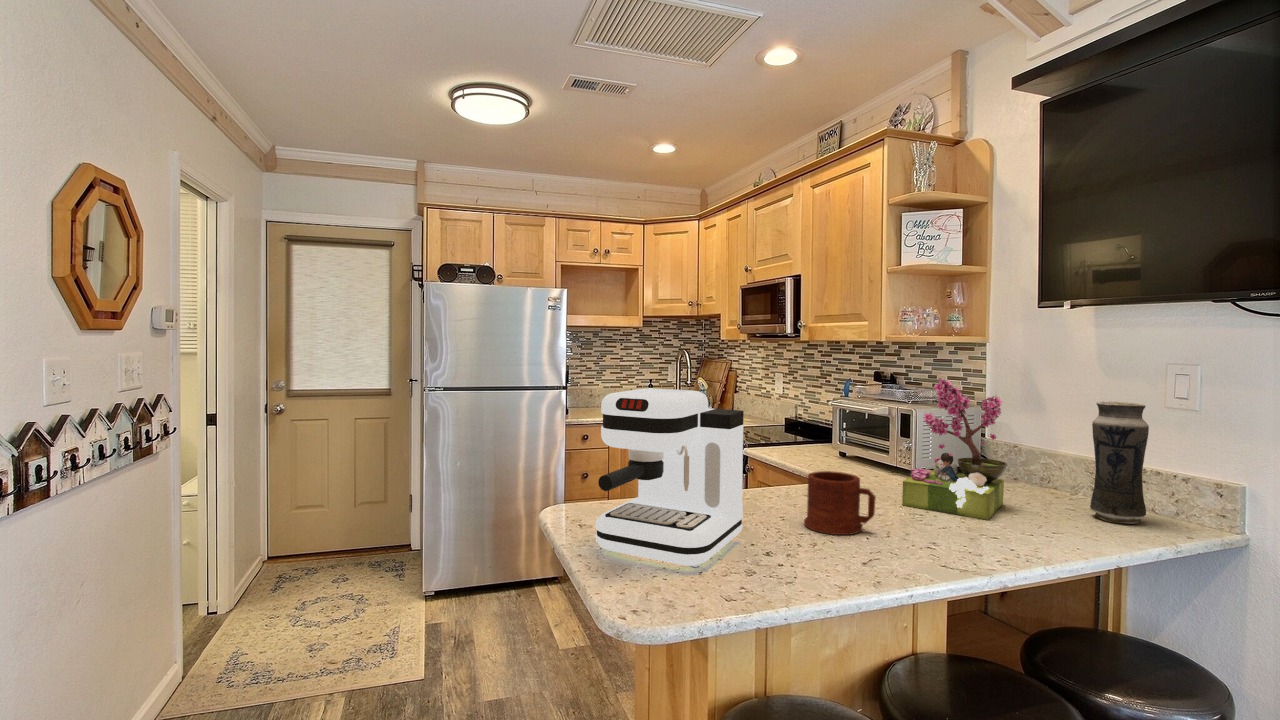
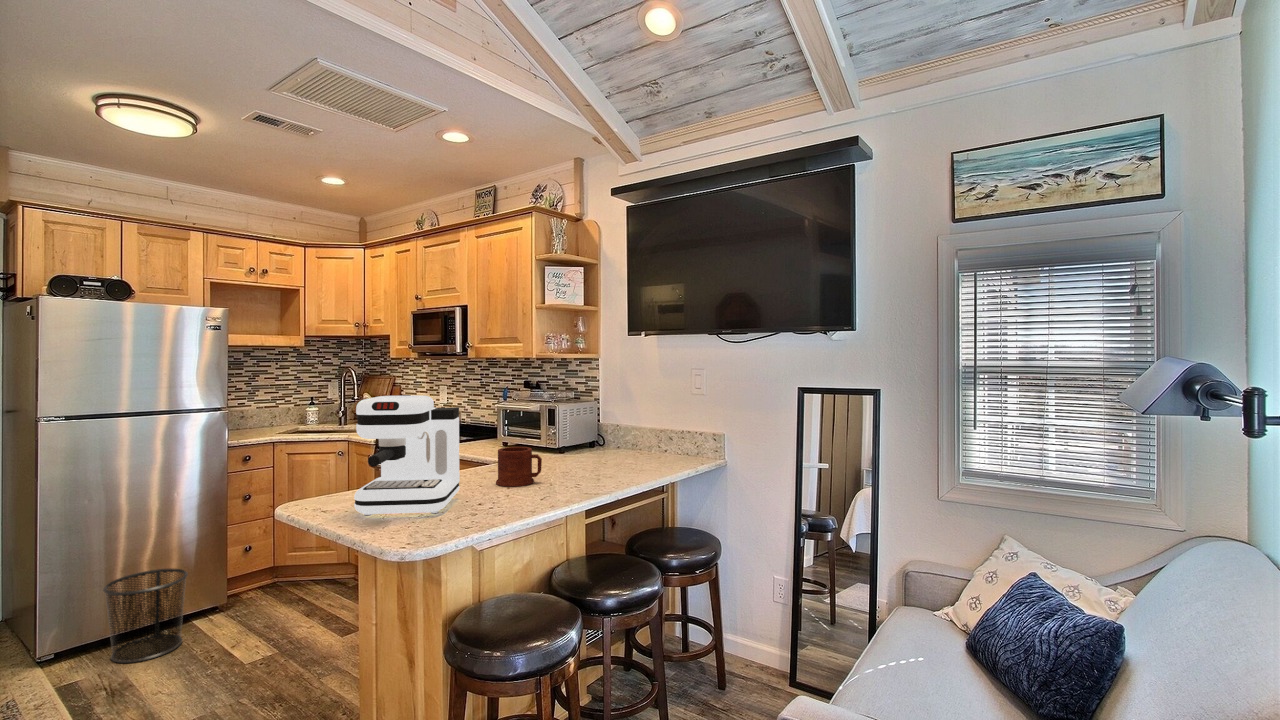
flower arrangement: present [902,378,1007,520] -> none [554,381,614,468]
vase: present [1090,401,1149,524] -> none [655,392,681,461]
waste bin: none [464,534,527,619] -> present [103,568,188,663]

